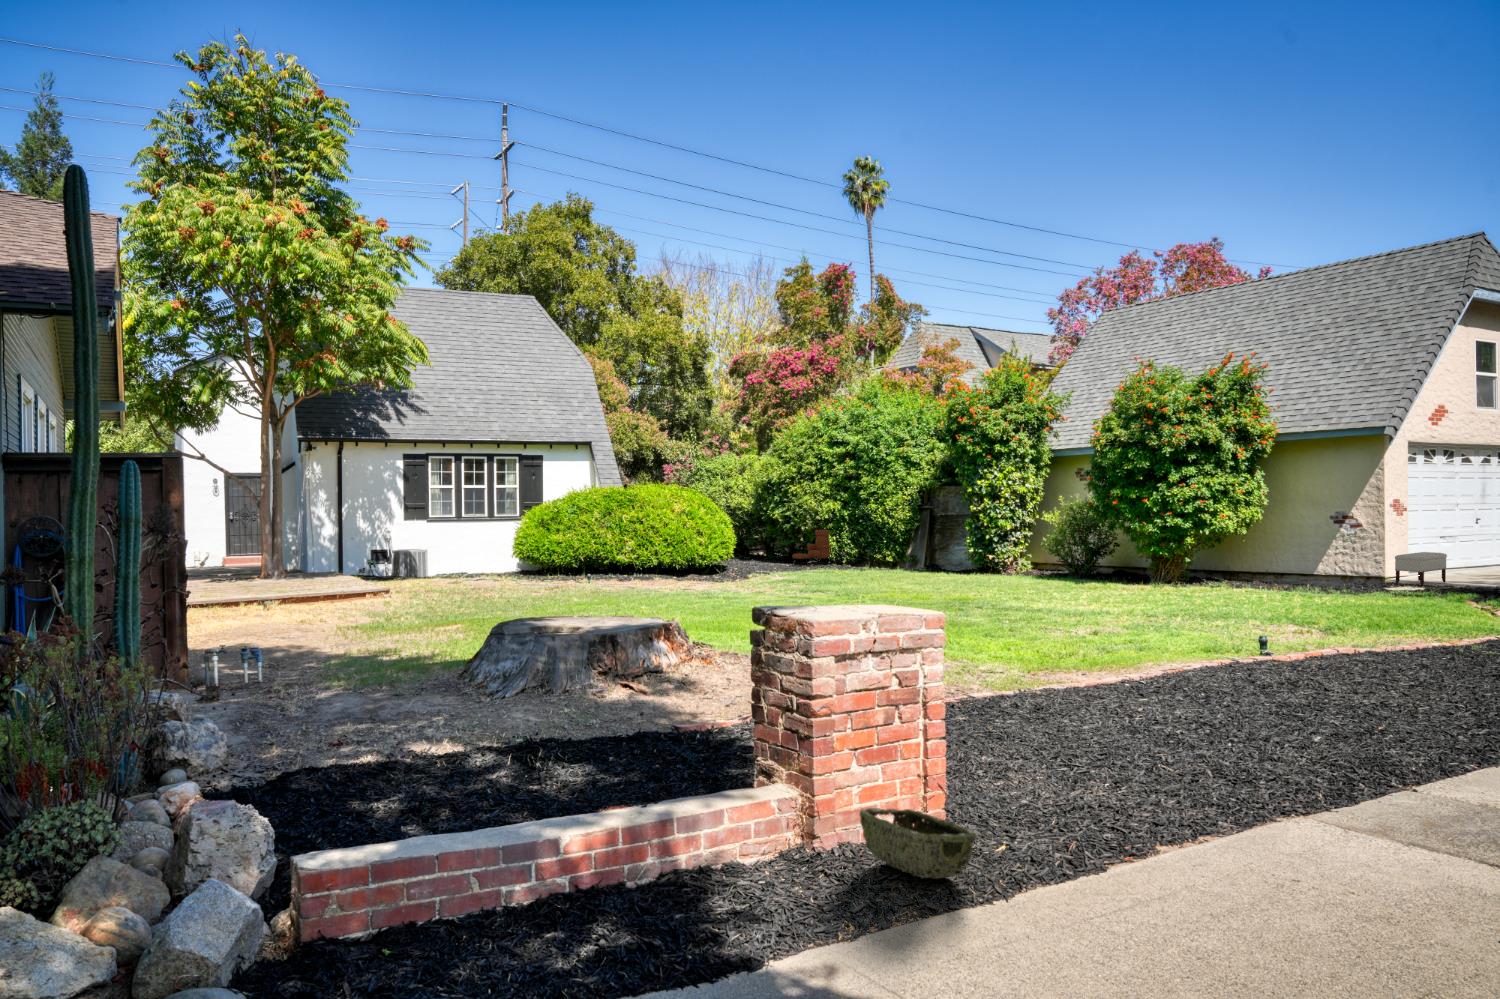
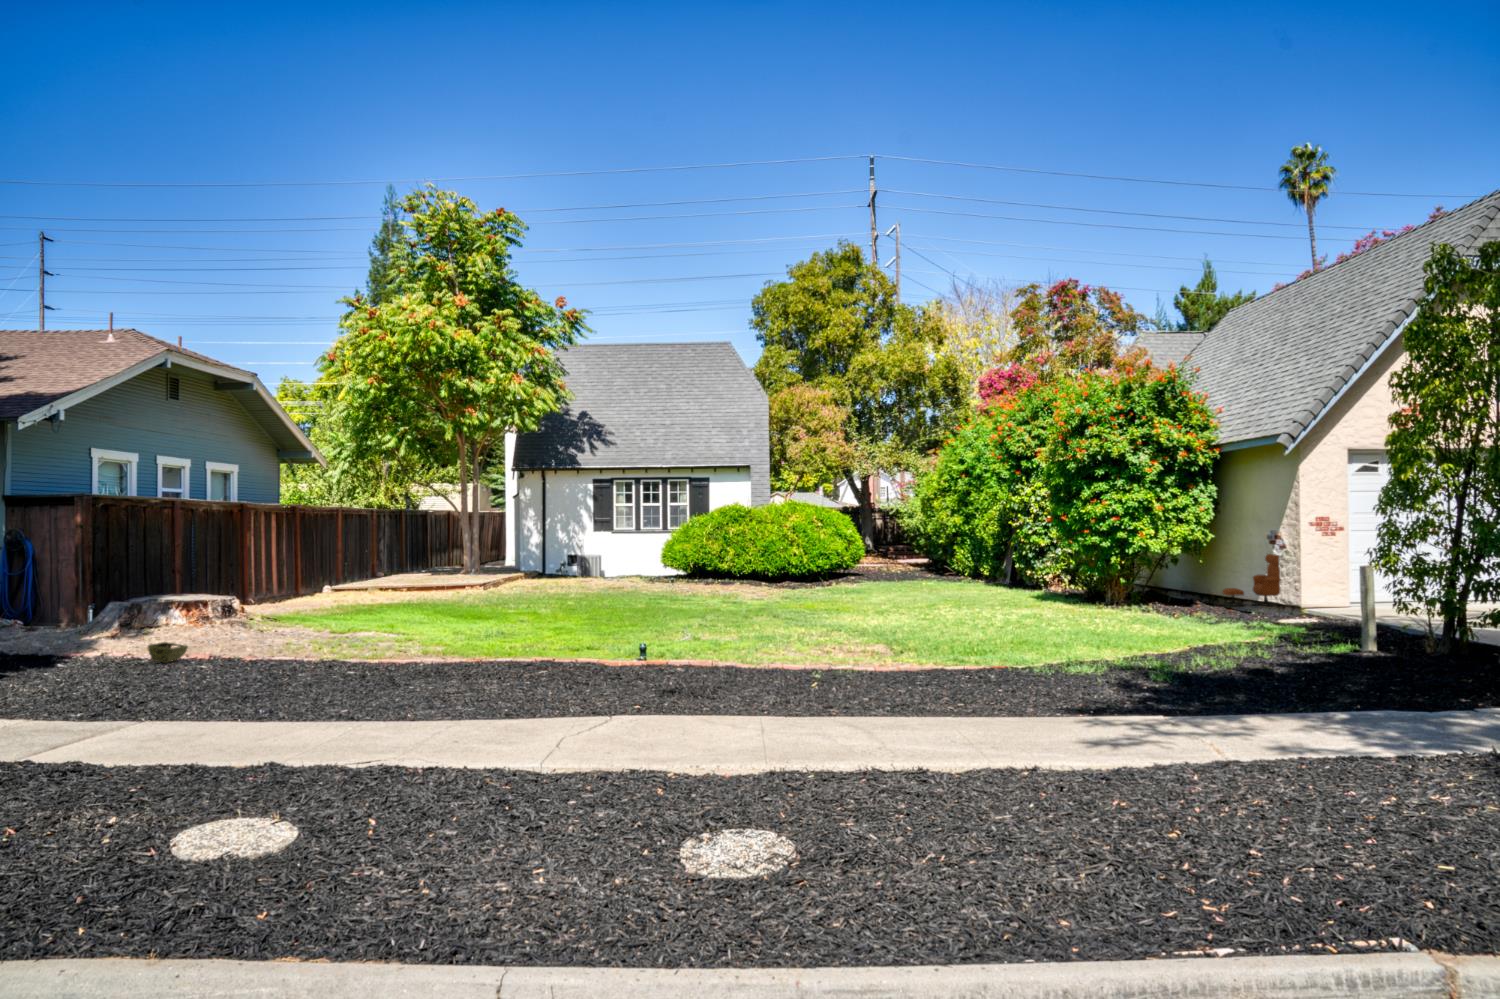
lounge chair: present [792,530,831,566] -> present [1223,554,1281,606]
bench: present [1395,552,1447,586] -> none [1296,574,1379,609]

